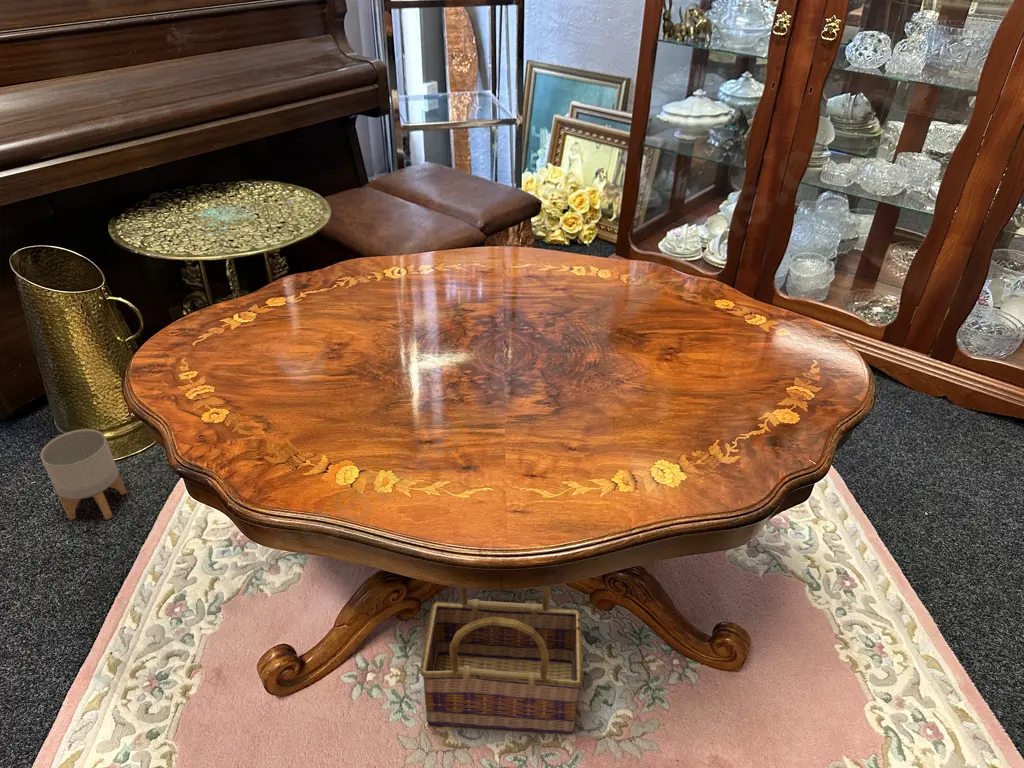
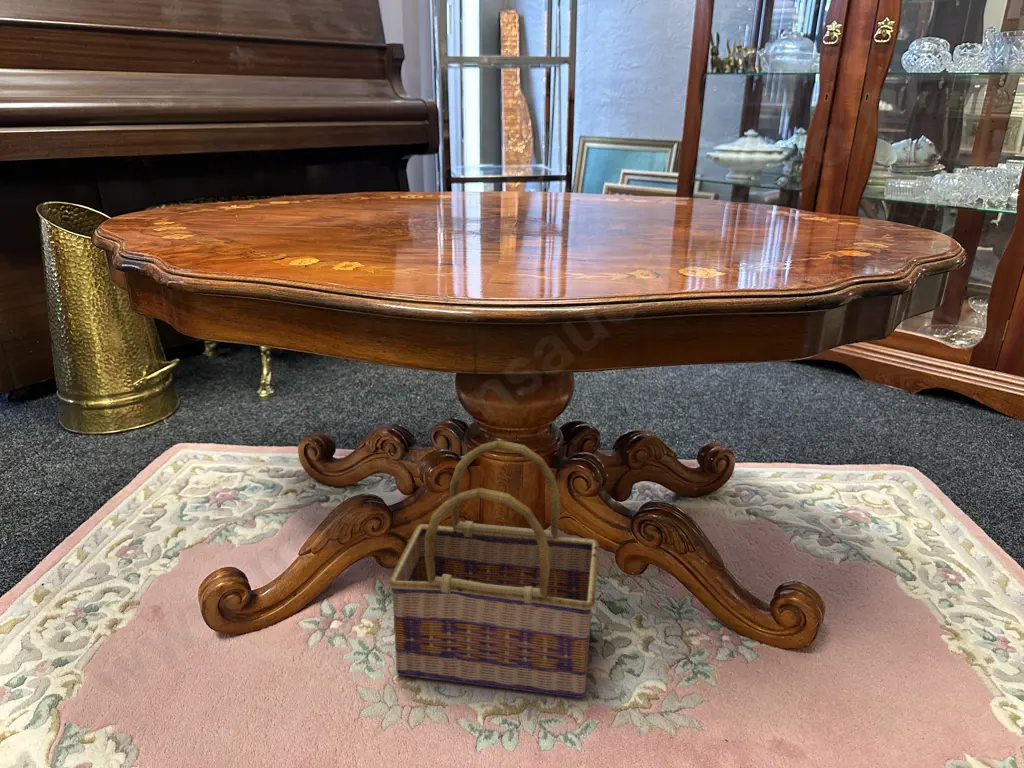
planter: present [41,429,127,520] -> none [23,379,110,478]

